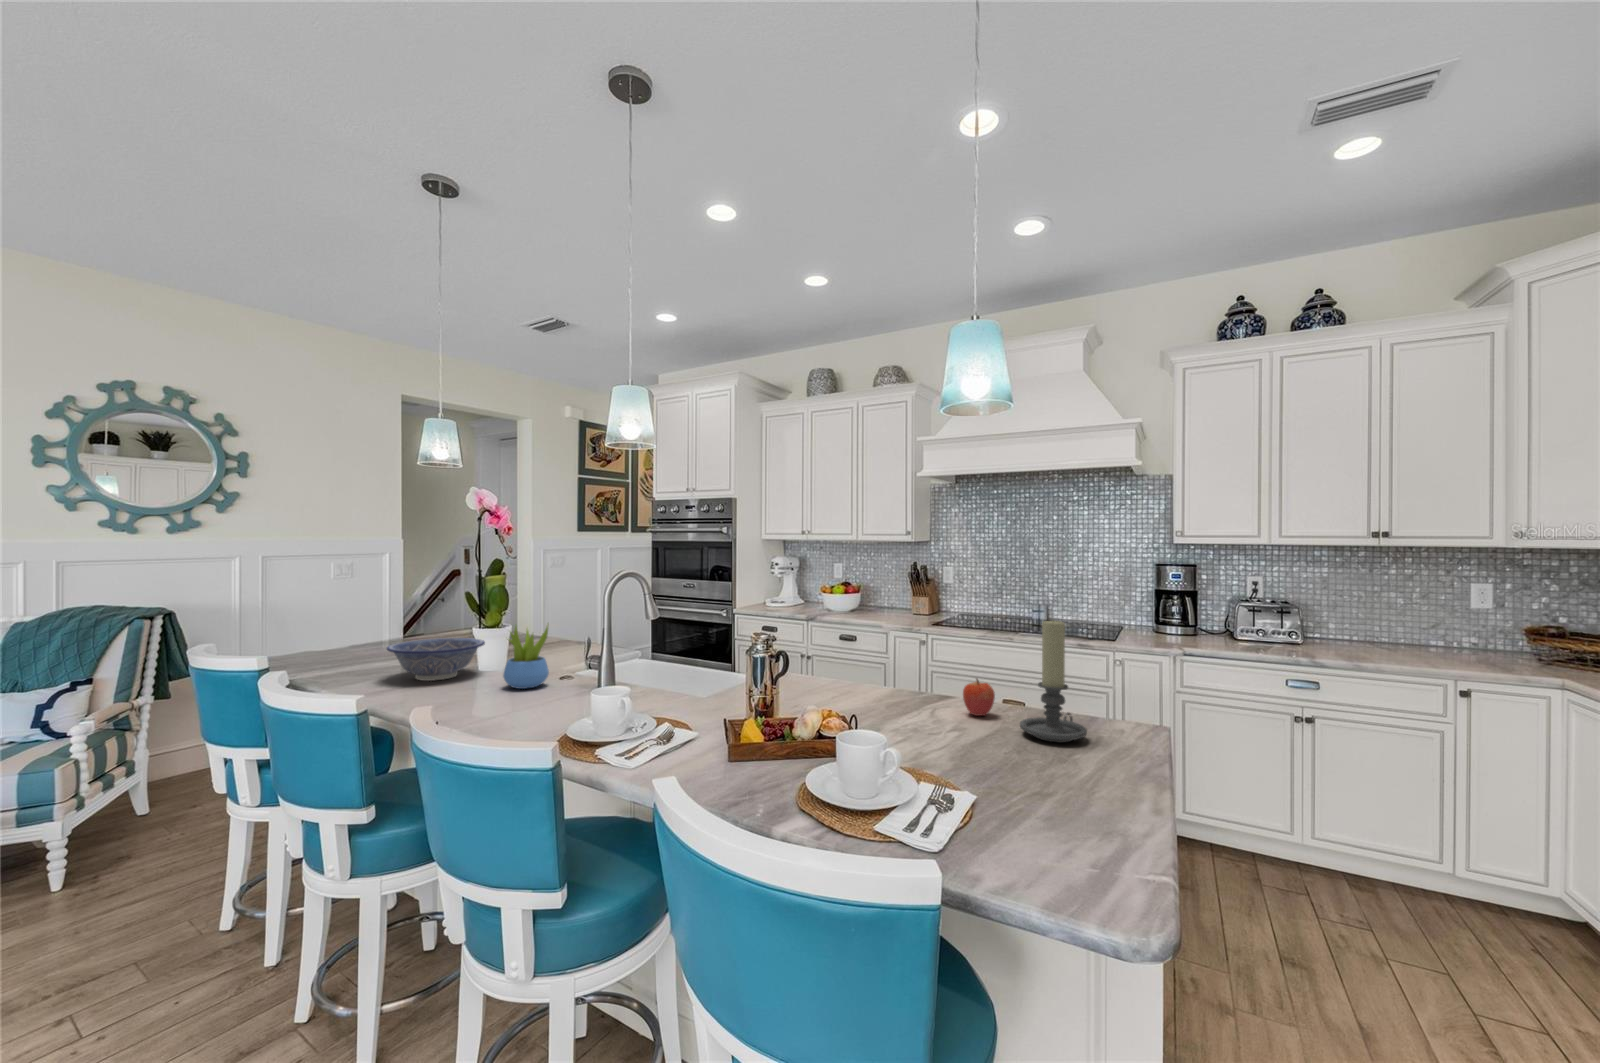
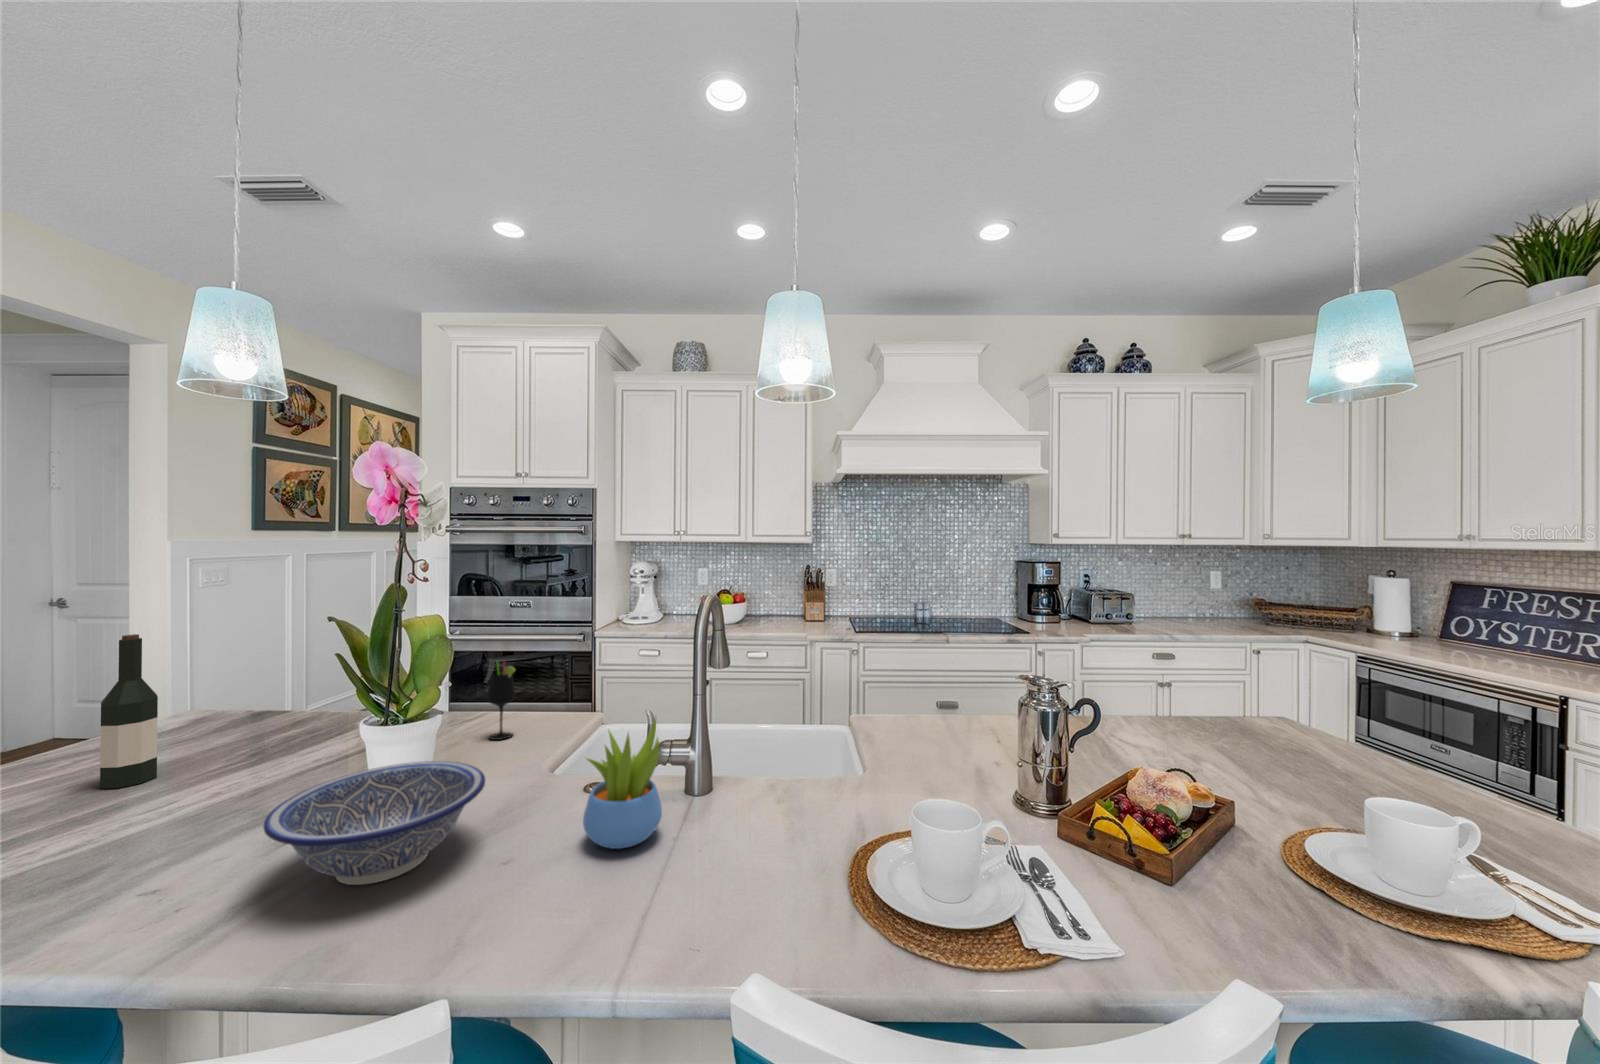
wine bottle: none [401,573,424,645] -> present [100,634,158,789]
wine glass: none [556,602,573,651] -> present [487,662,516,740]
candle holder: present [1020,620,1087,742] -> none [1252,640,1334,766]
apple: present [963,679,995,716] -> none [1161,706,1200,746]

